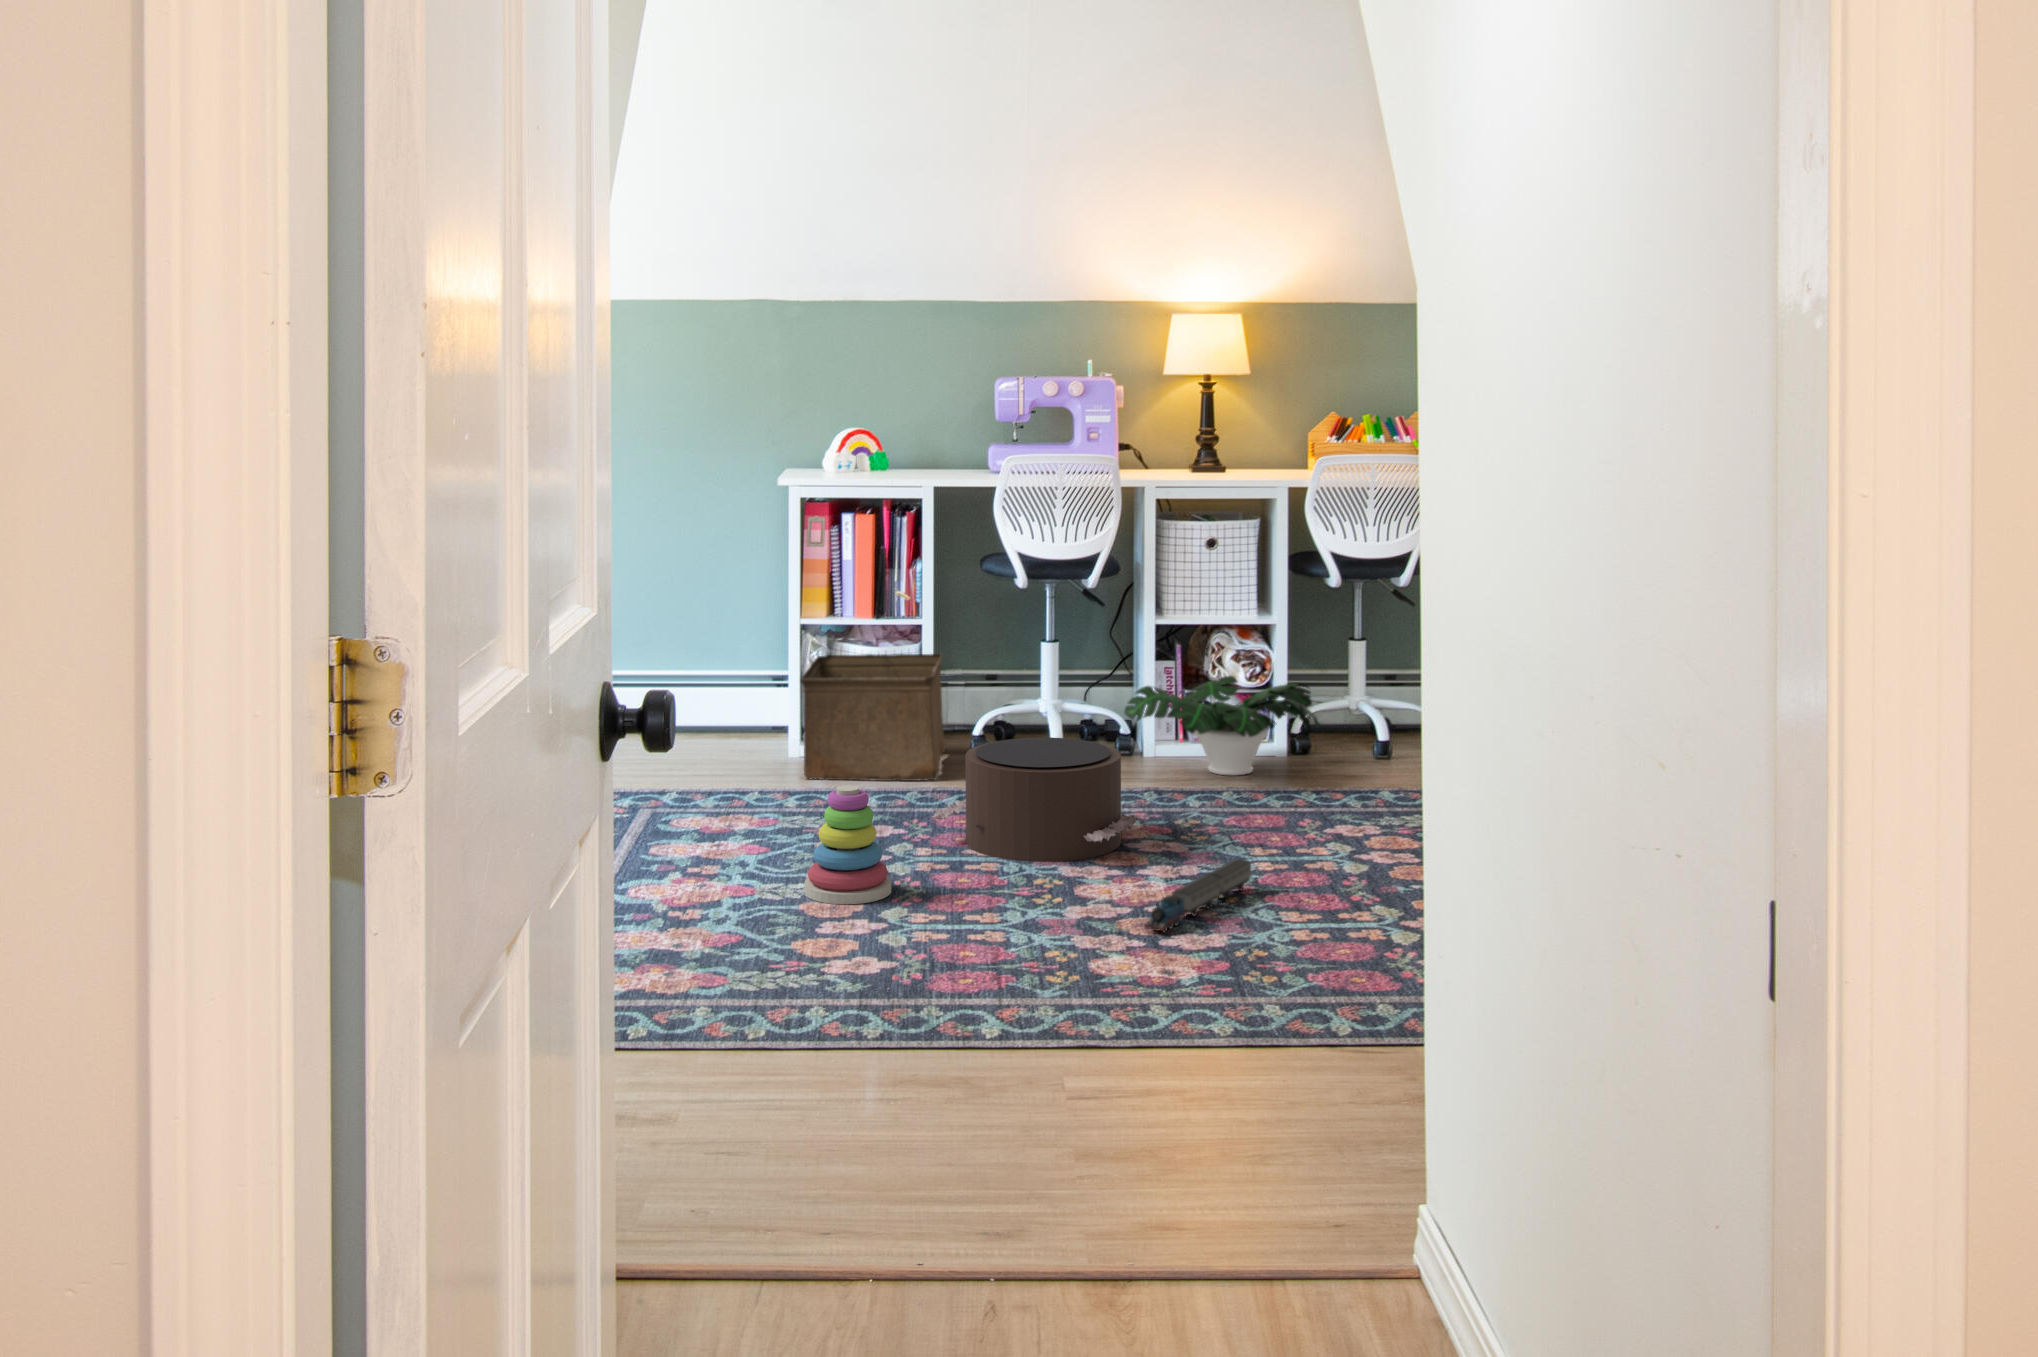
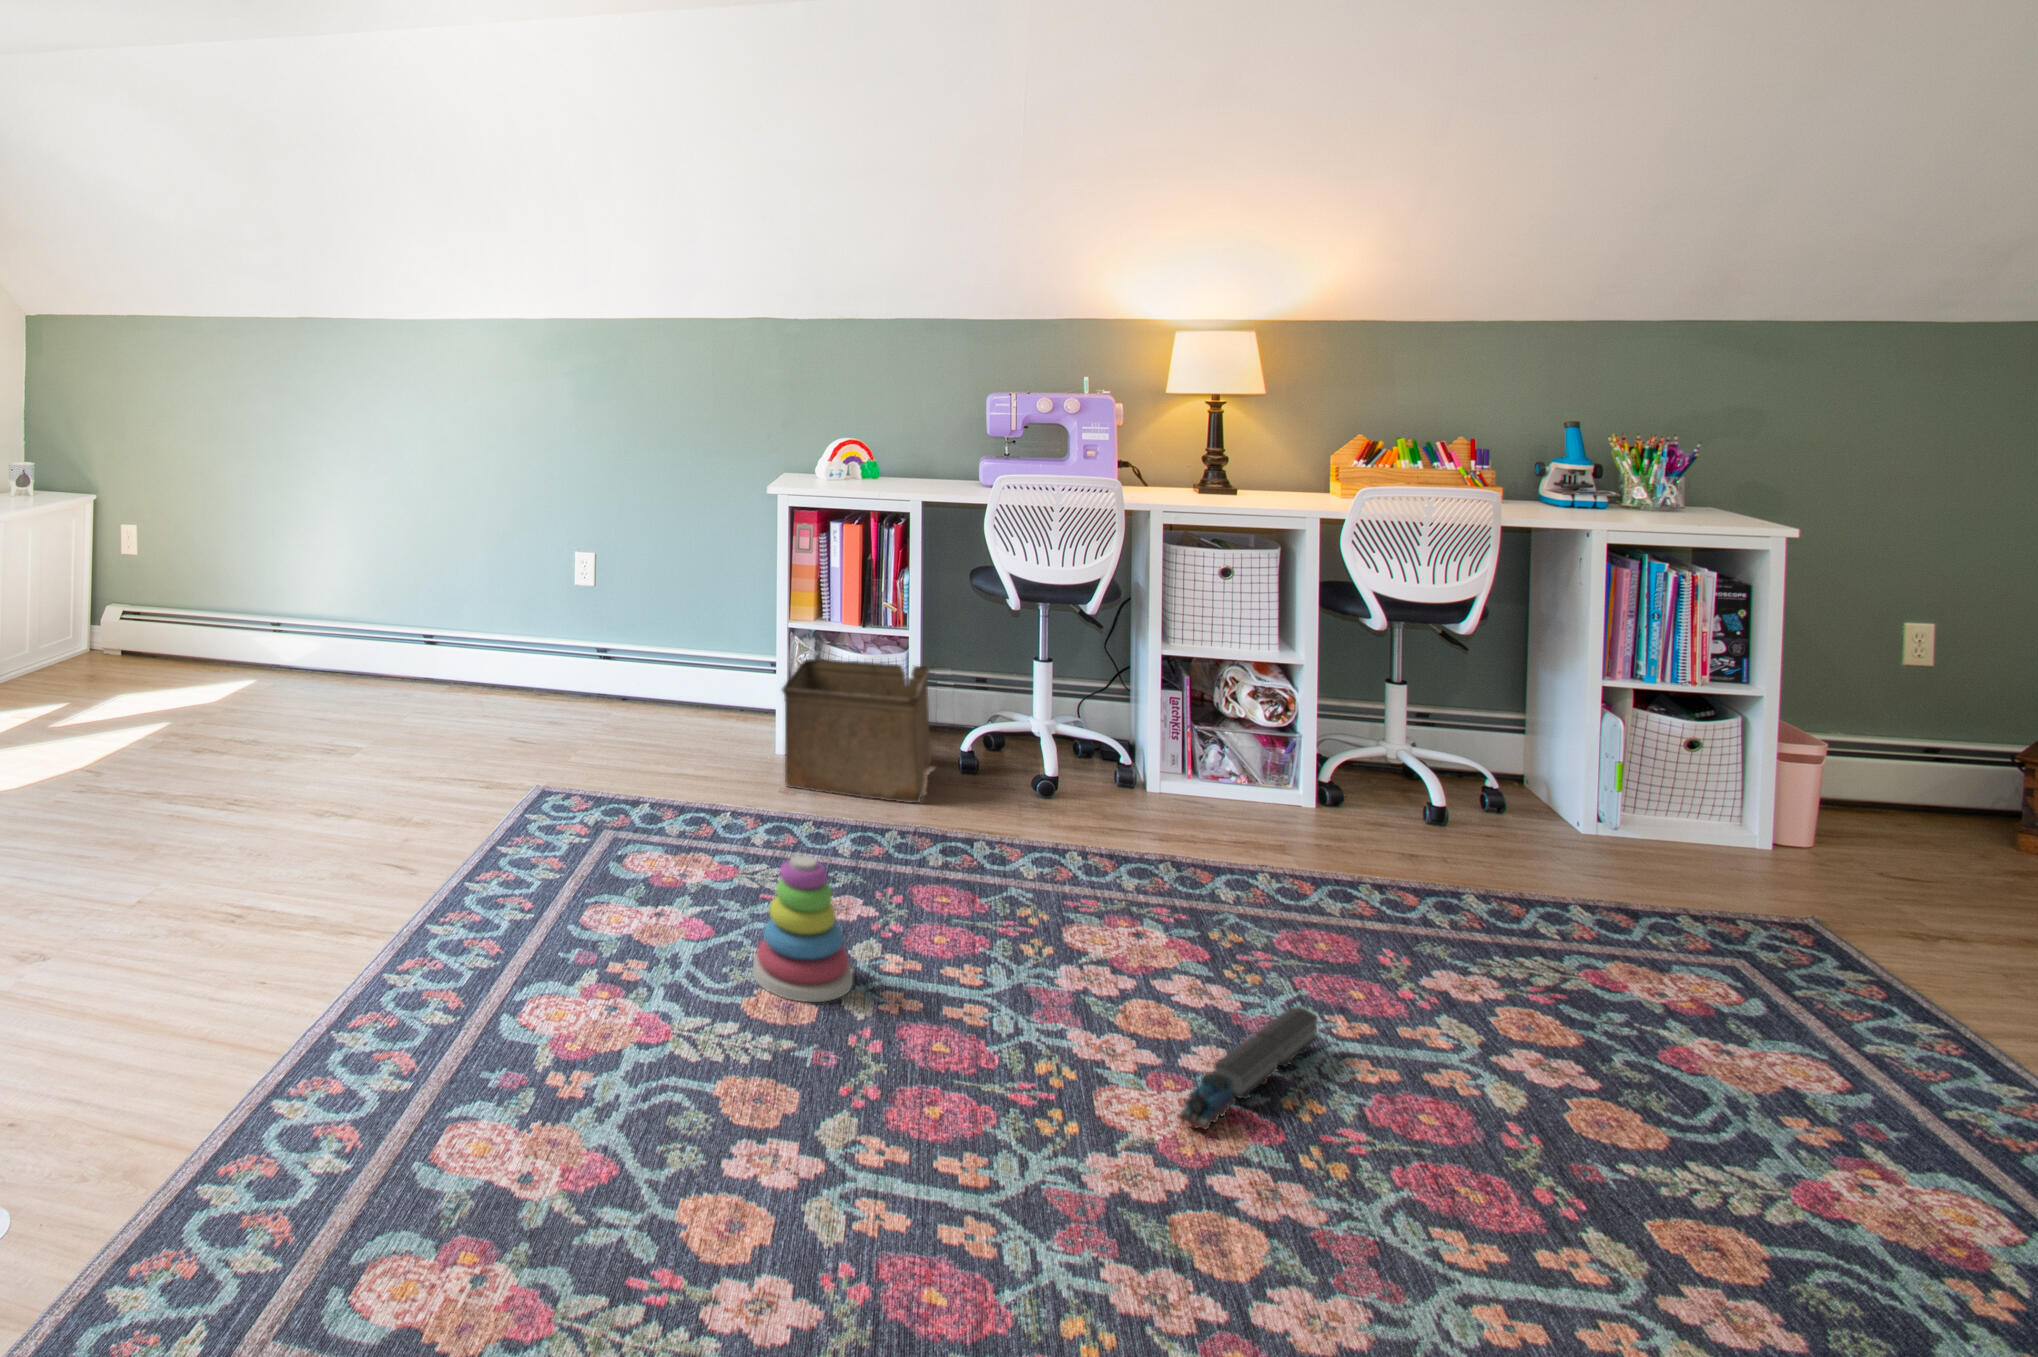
potted plant: present [1124,676,1319,775] -> none [1127,716,1368,832]
pouf: present [931,737,1140,862] -> none [906,790,1156,957]

